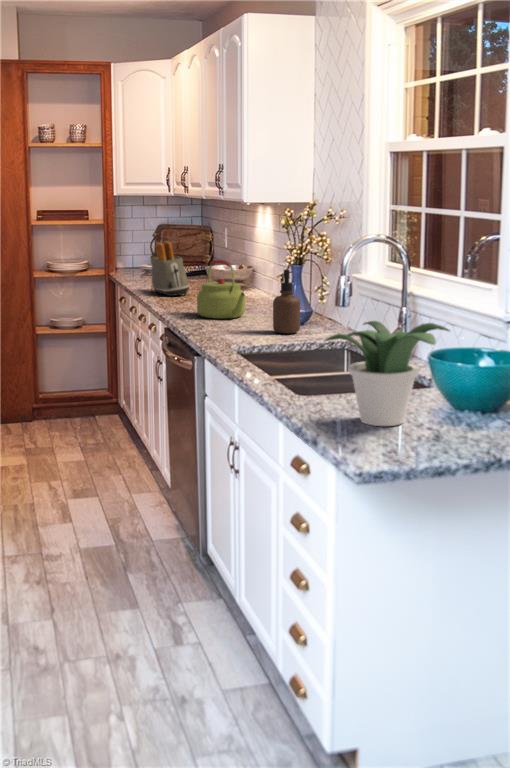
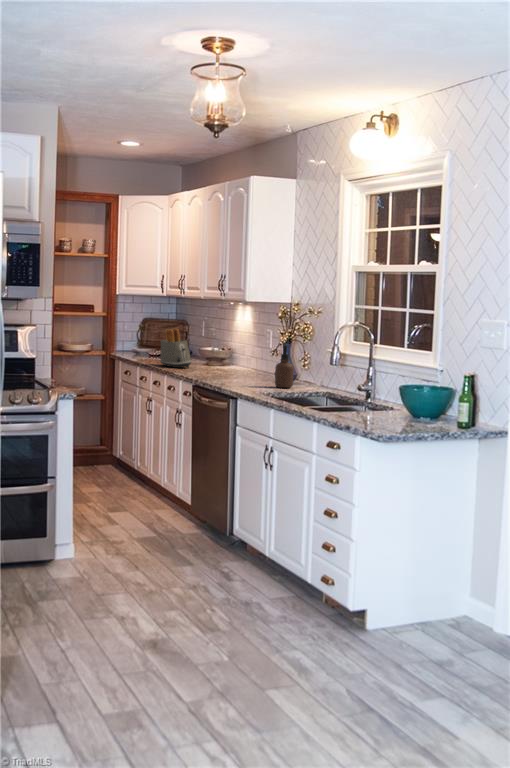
kettle: present [197,260,245,319] -> none [213,340,250,380]
potted plant: present [326,321,449,426] -> none [349,365,416,422]

